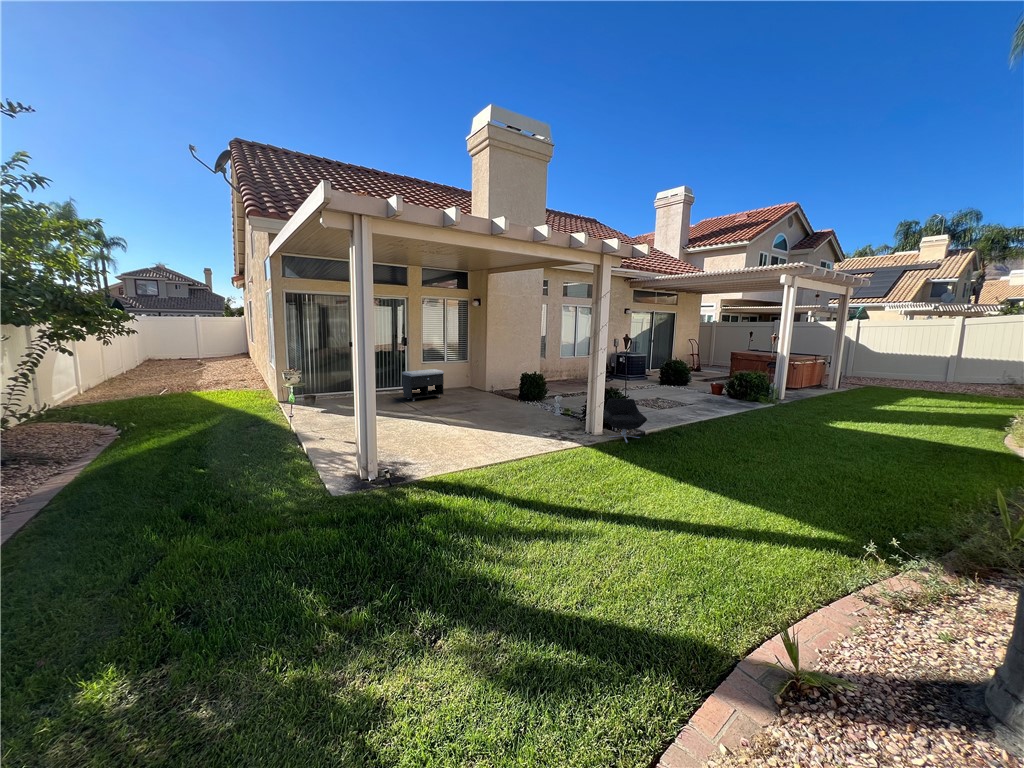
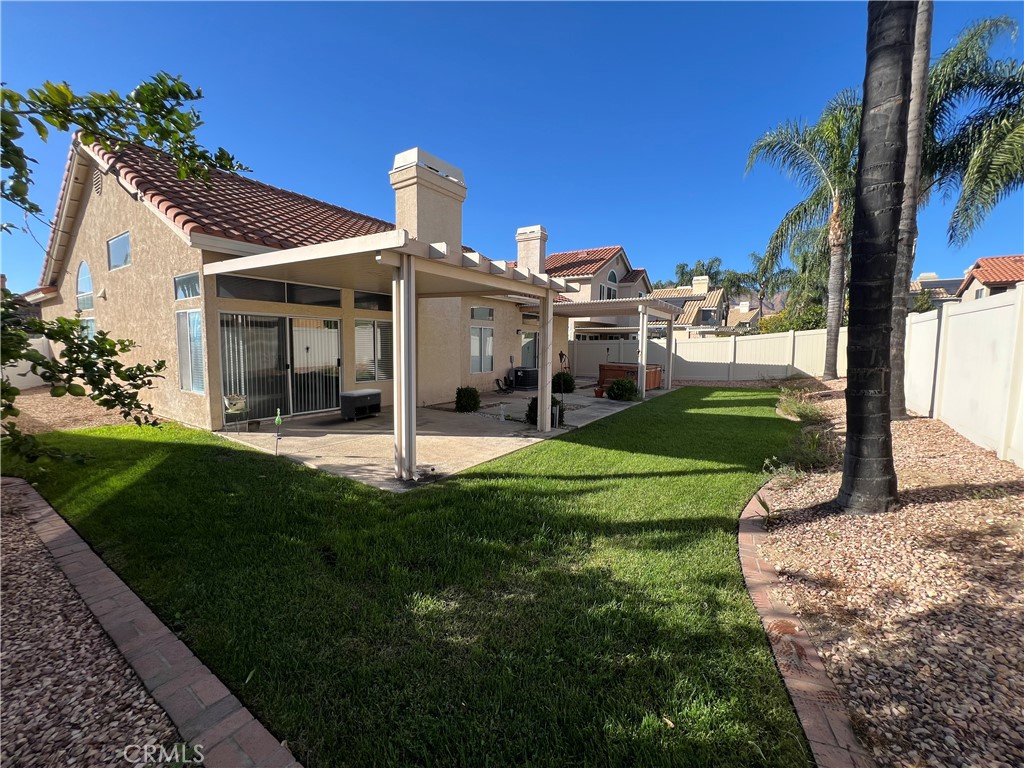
lounge chair: present [604,399,647,442] -> none [553,401,590,434]

